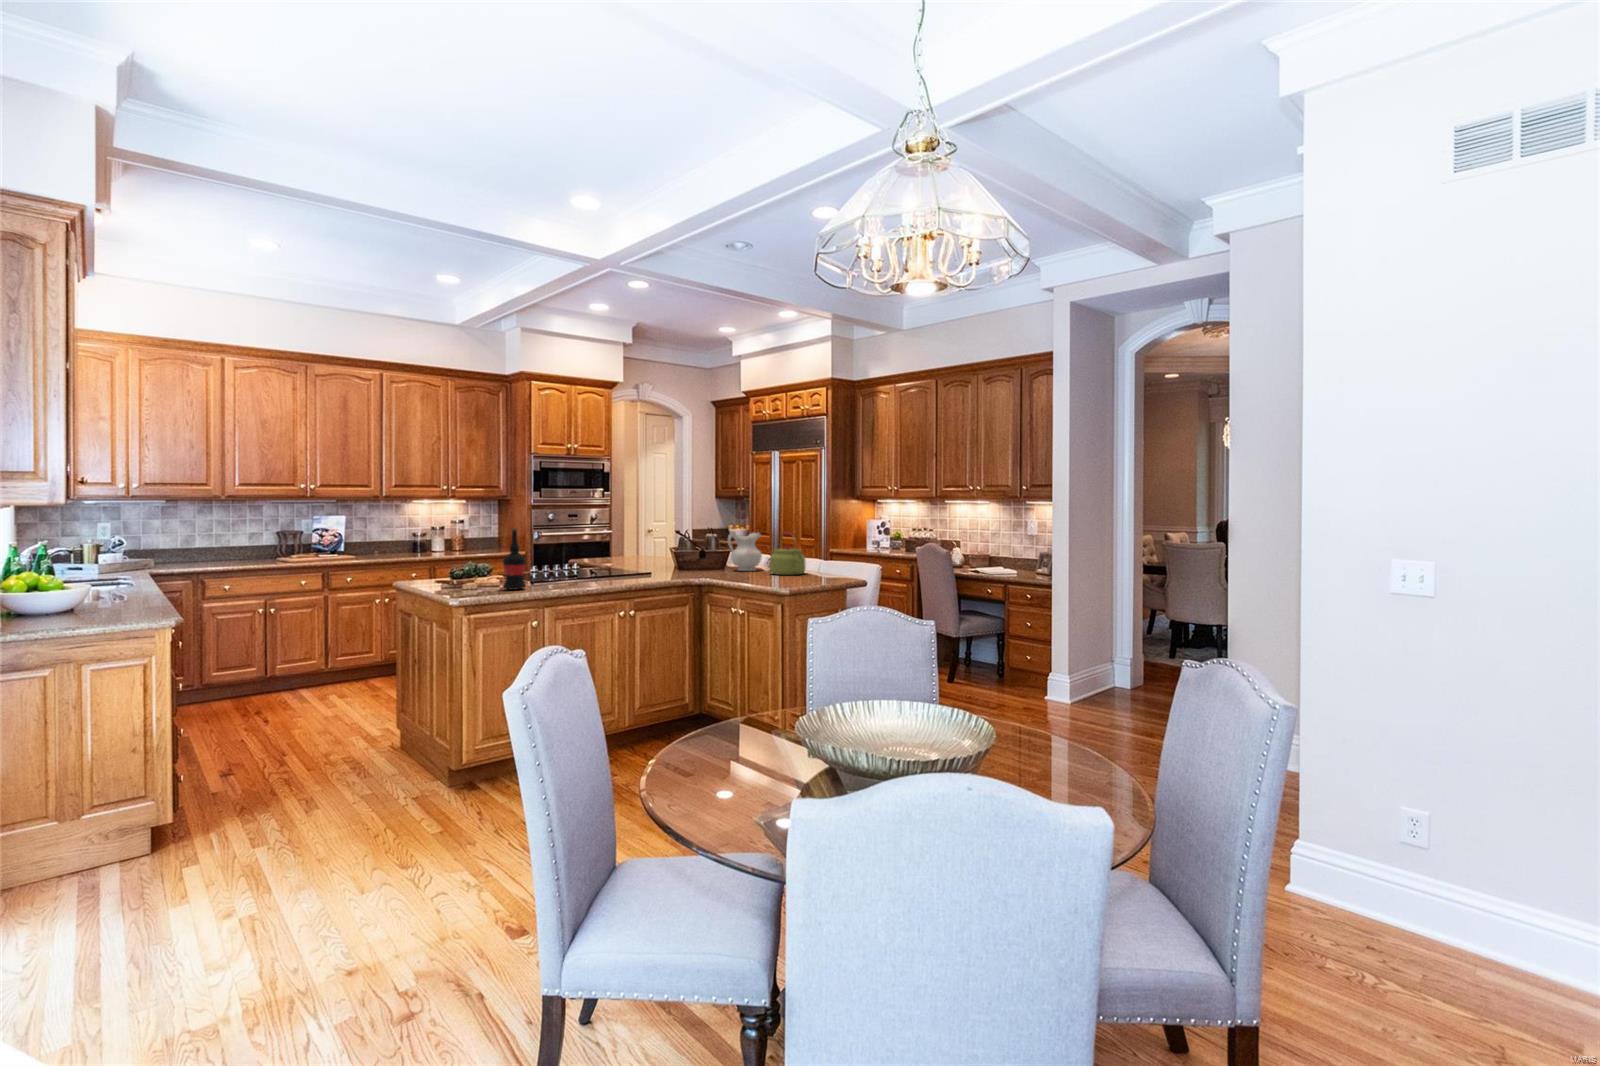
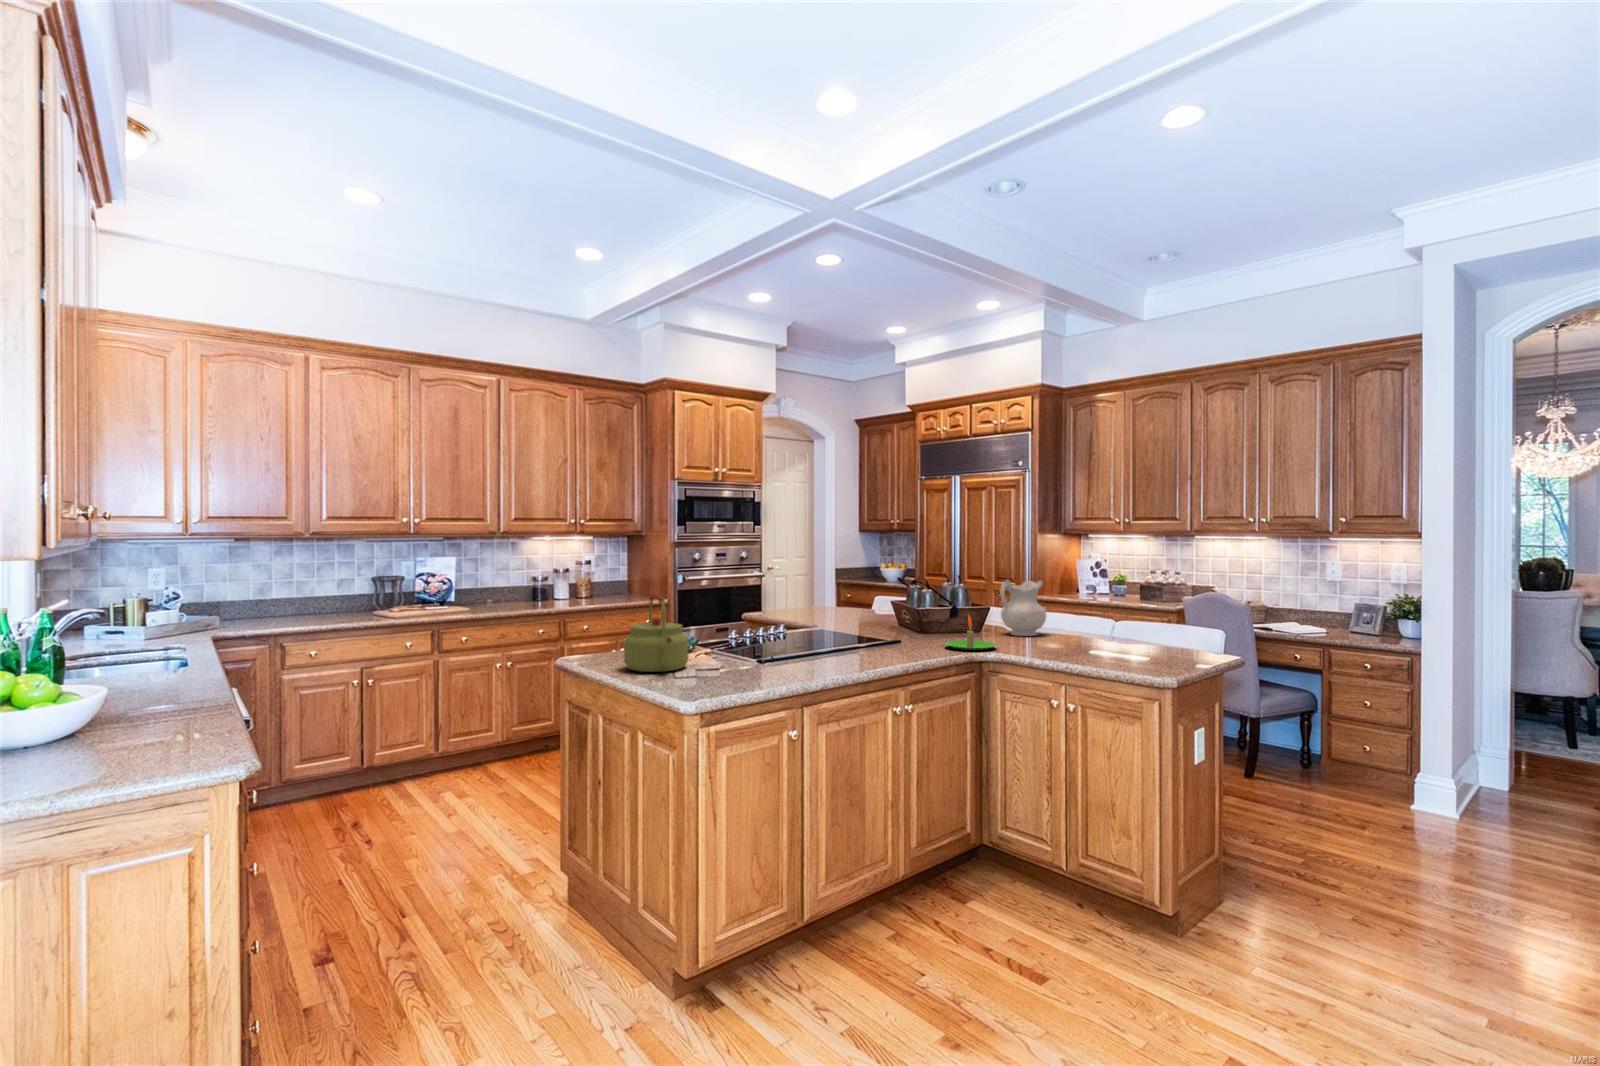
wine bottle: present [503,528,526,590] -> none [745,582,779,681]
kettle: present [769,532,806,575] -> present [624,594,689,672]
candle: none [671,554,706,577] -> present [944,615,997,650]

